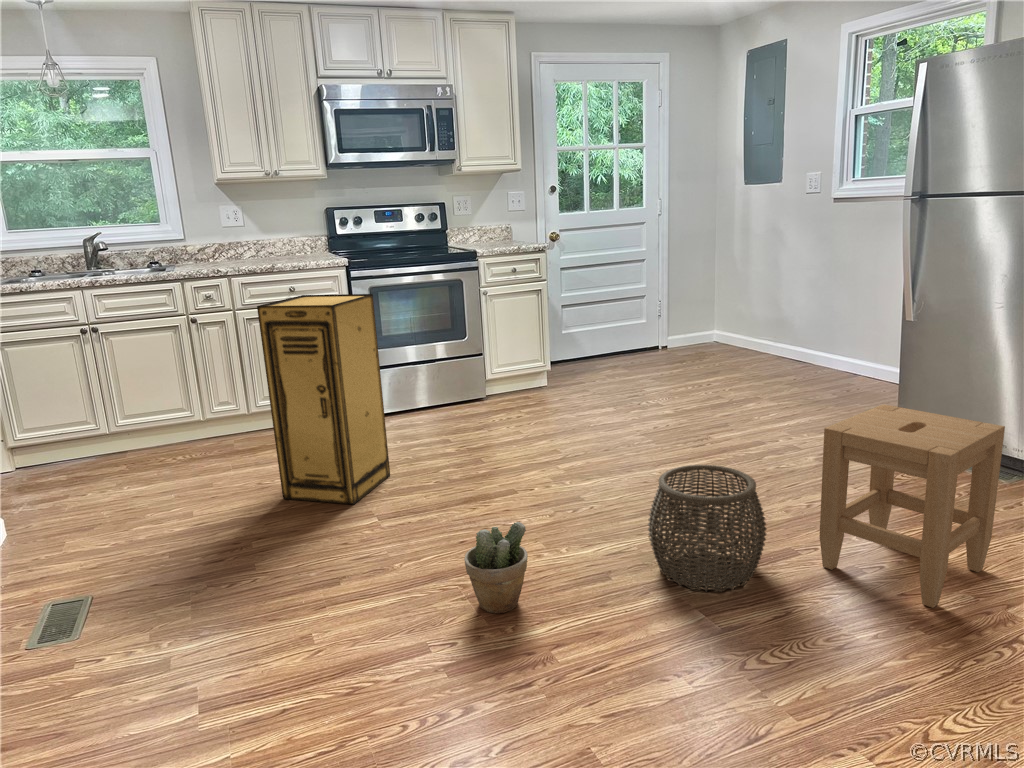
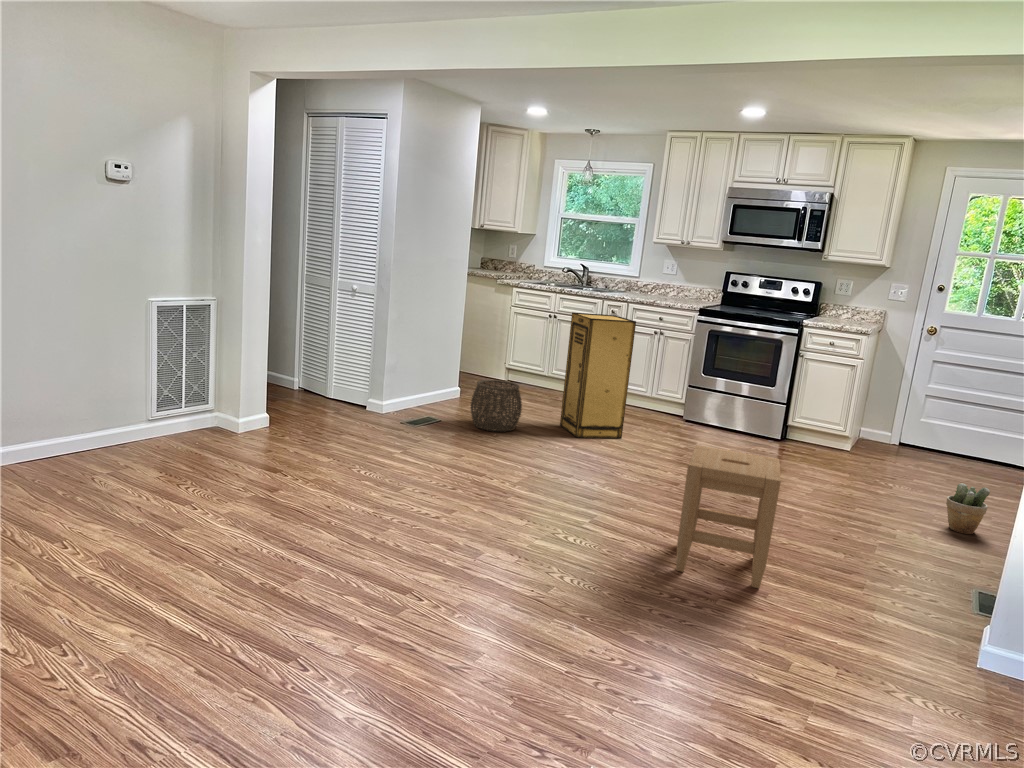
woven basket: present [648,465,766,592] -> present [471,380,522,432]
potted plant: present [464,522,528,613] -> present [946,483,990,534]

